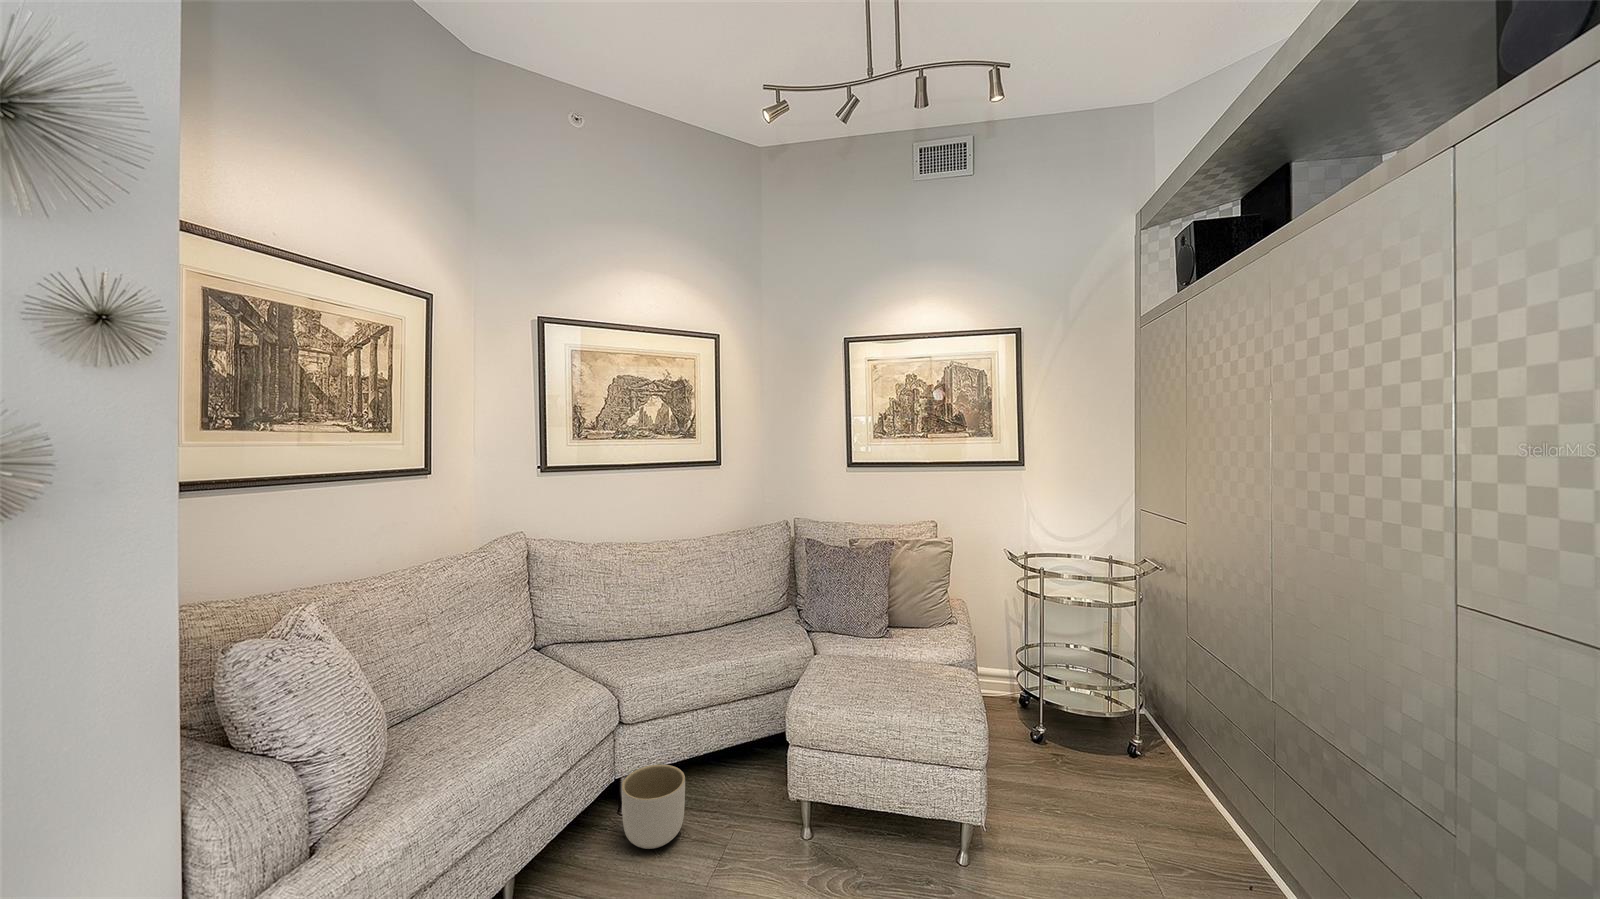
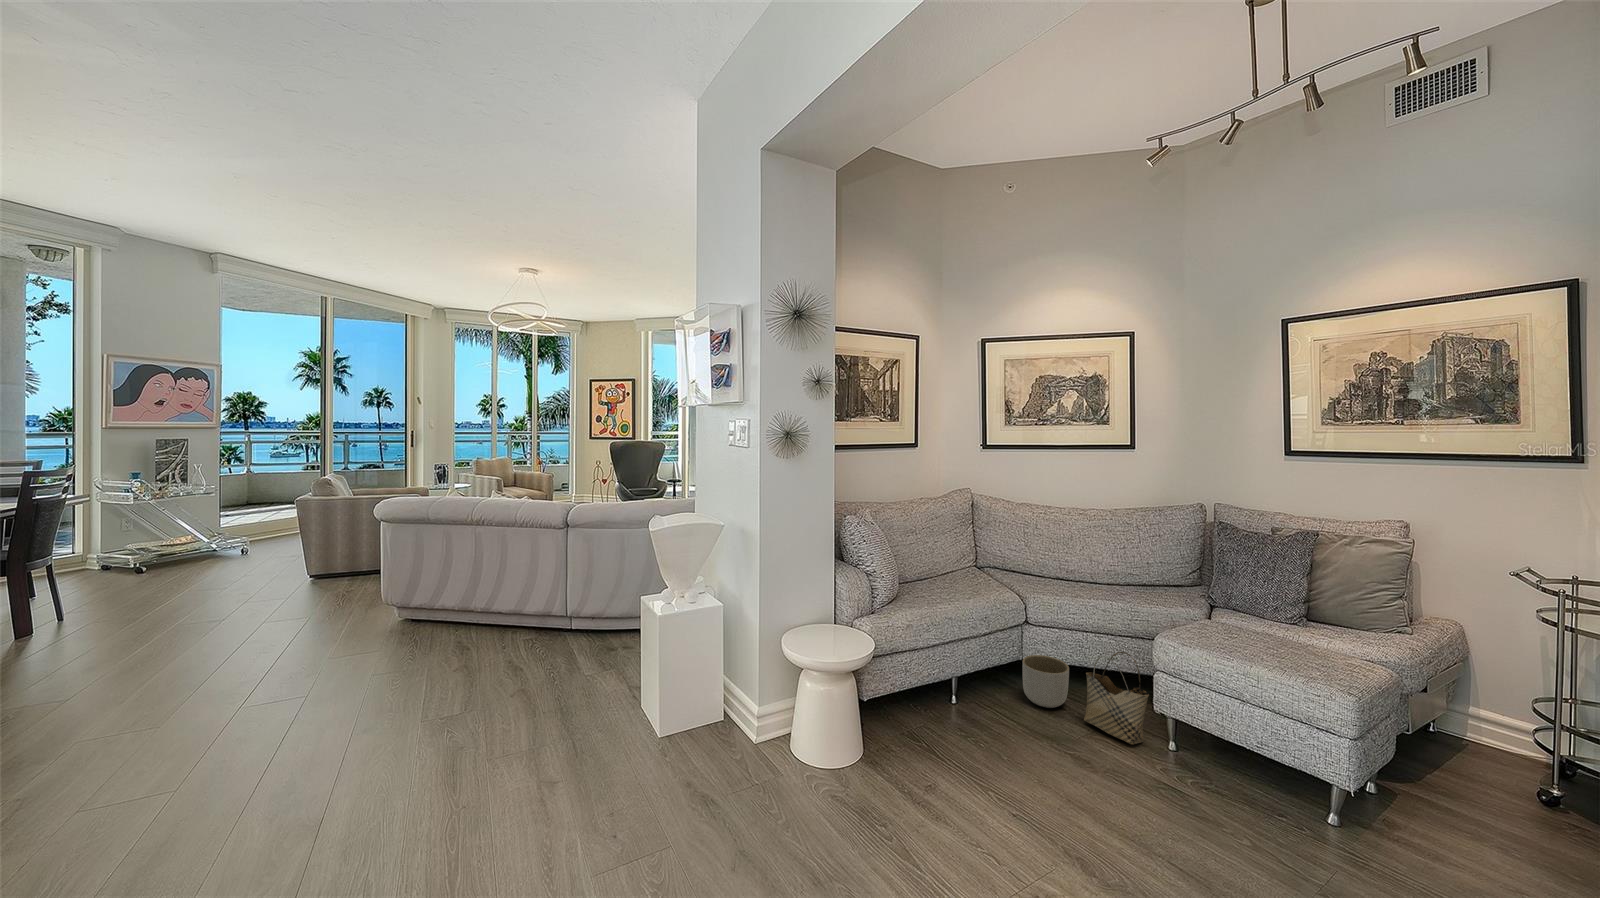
woven basket: none [710,733,787,861] -> present [1084,652,1149,744]

